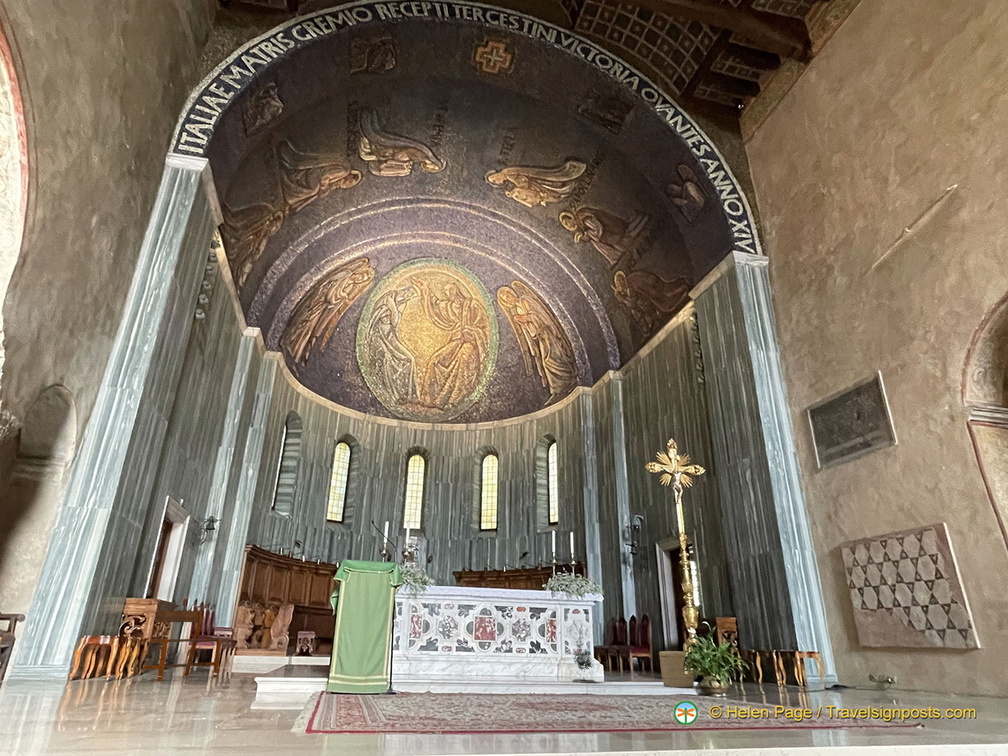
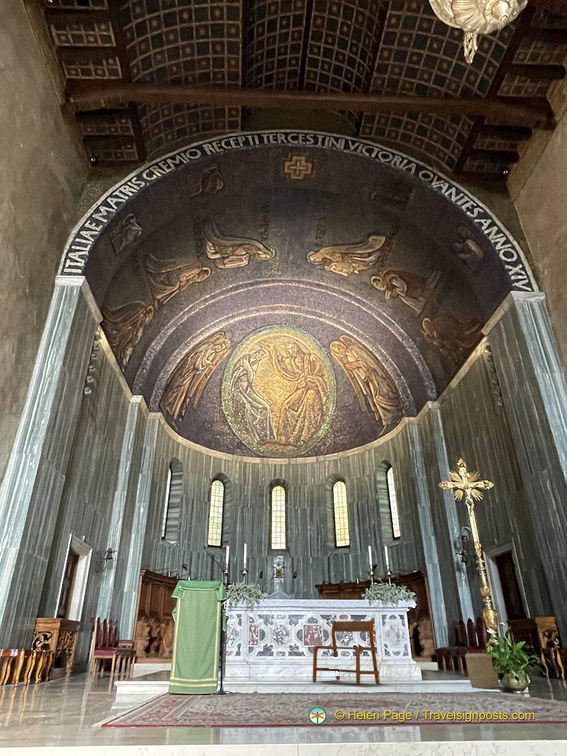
bench: present [143,610,222,682] -> present [313,620,380,686]
potted tree: present [573,641,594,683] -> none [389,642,412,683]

